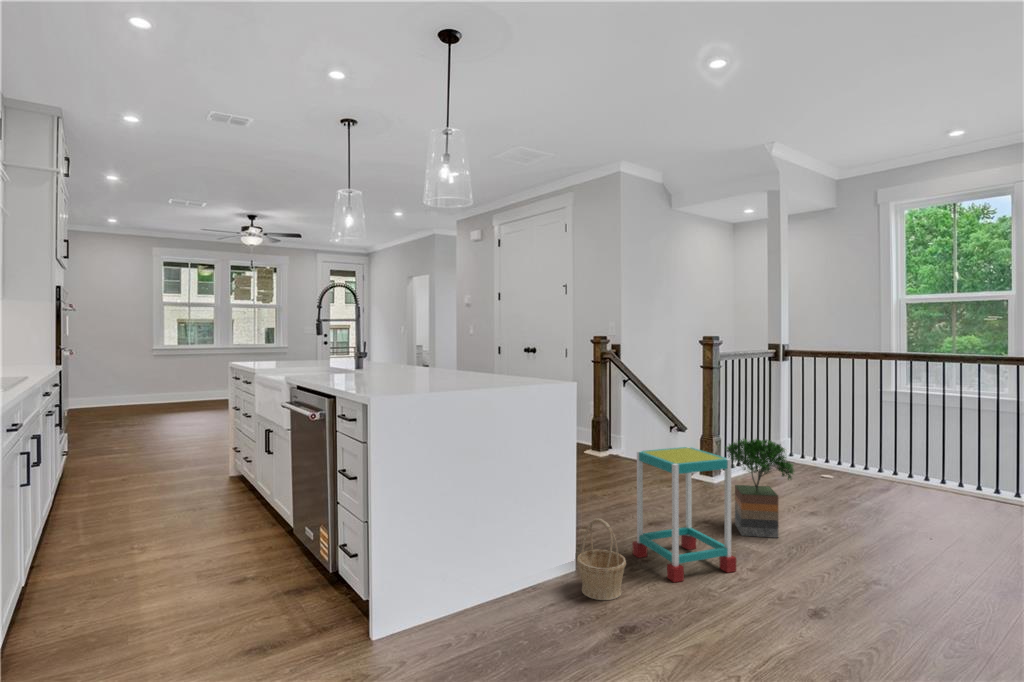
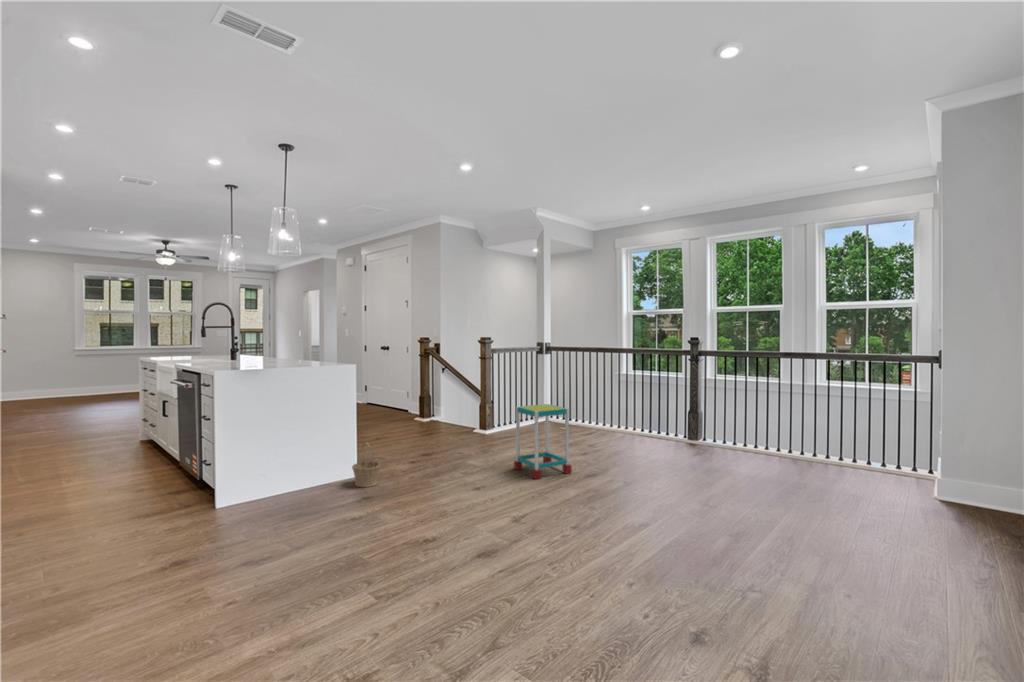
potted tree: present [726,439,794,538] -> none [467,399,505,457]
side table: present [633,447,736,582] -> present [514,404,572,479]

